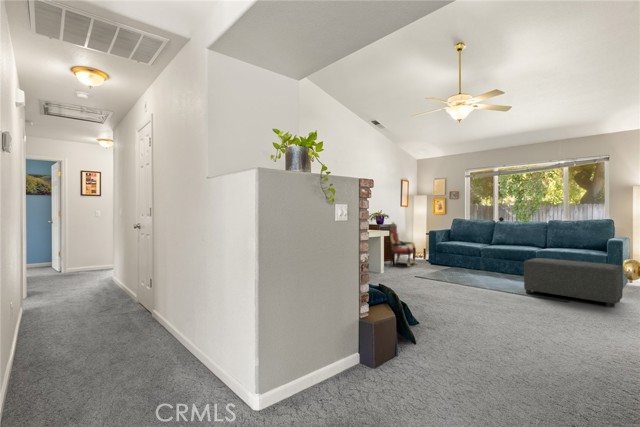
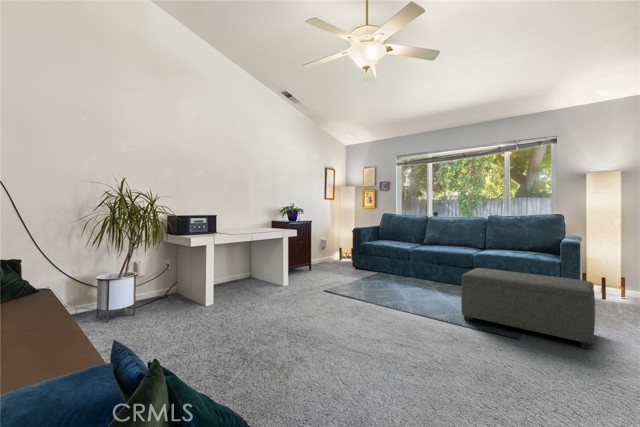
armchair: present [389,222,416,267] -> none [303,218,338,274]

